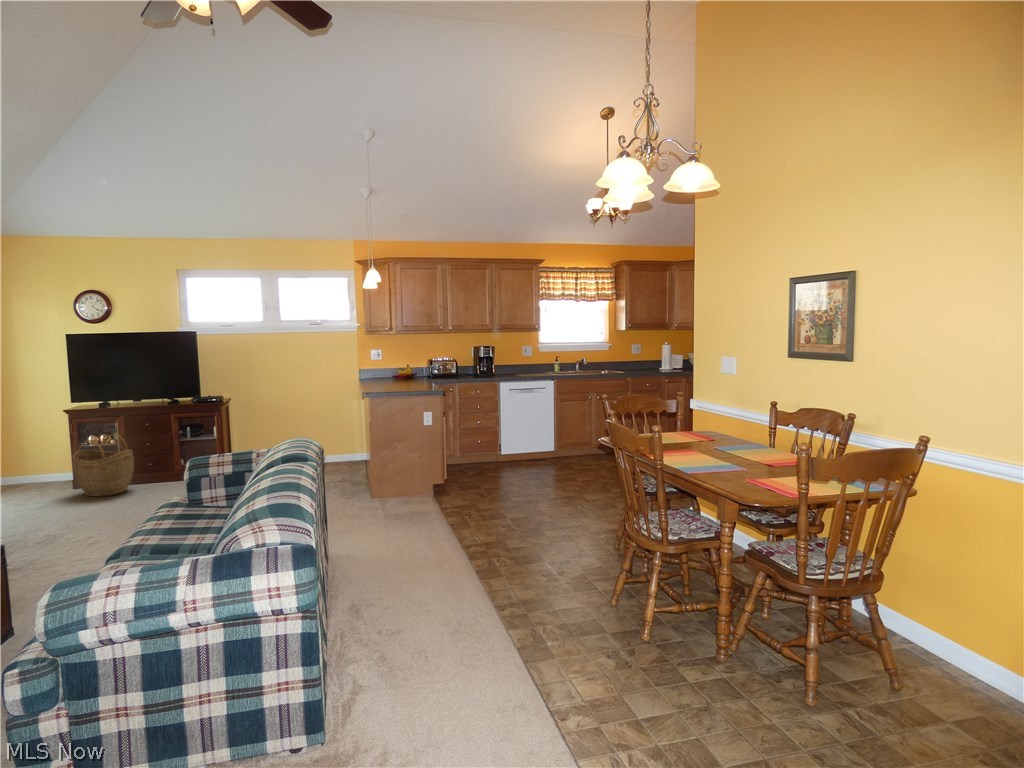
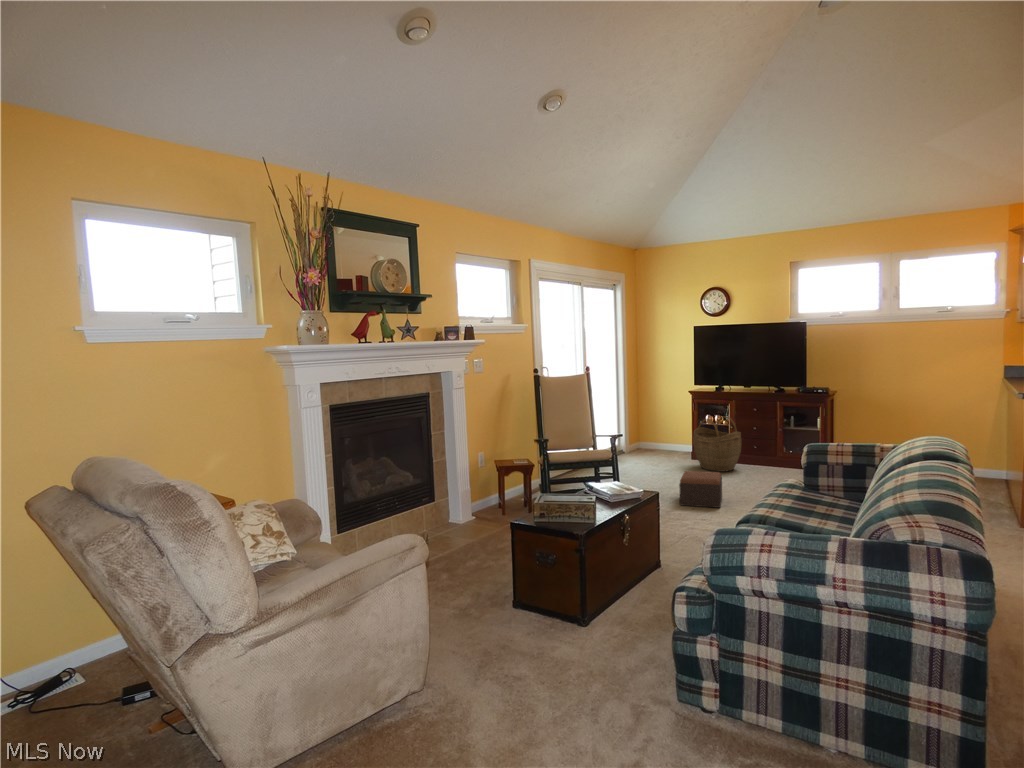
footstool: none [48,499,109,547] -> present [679,471,722,508]

